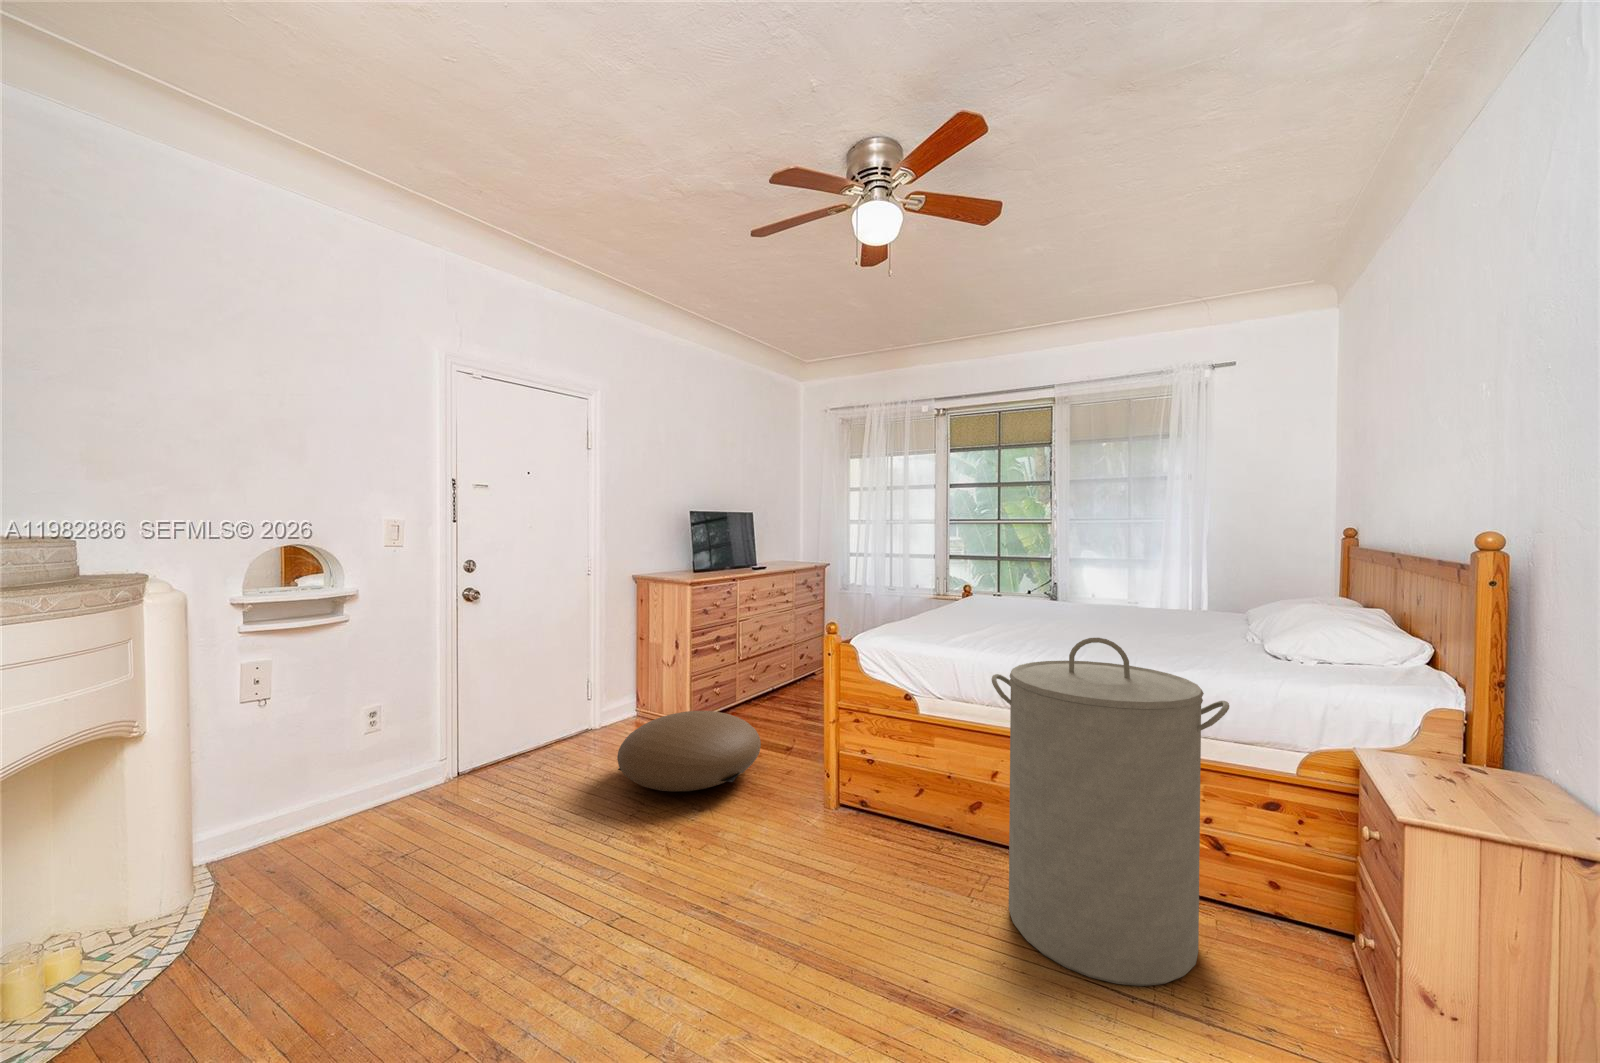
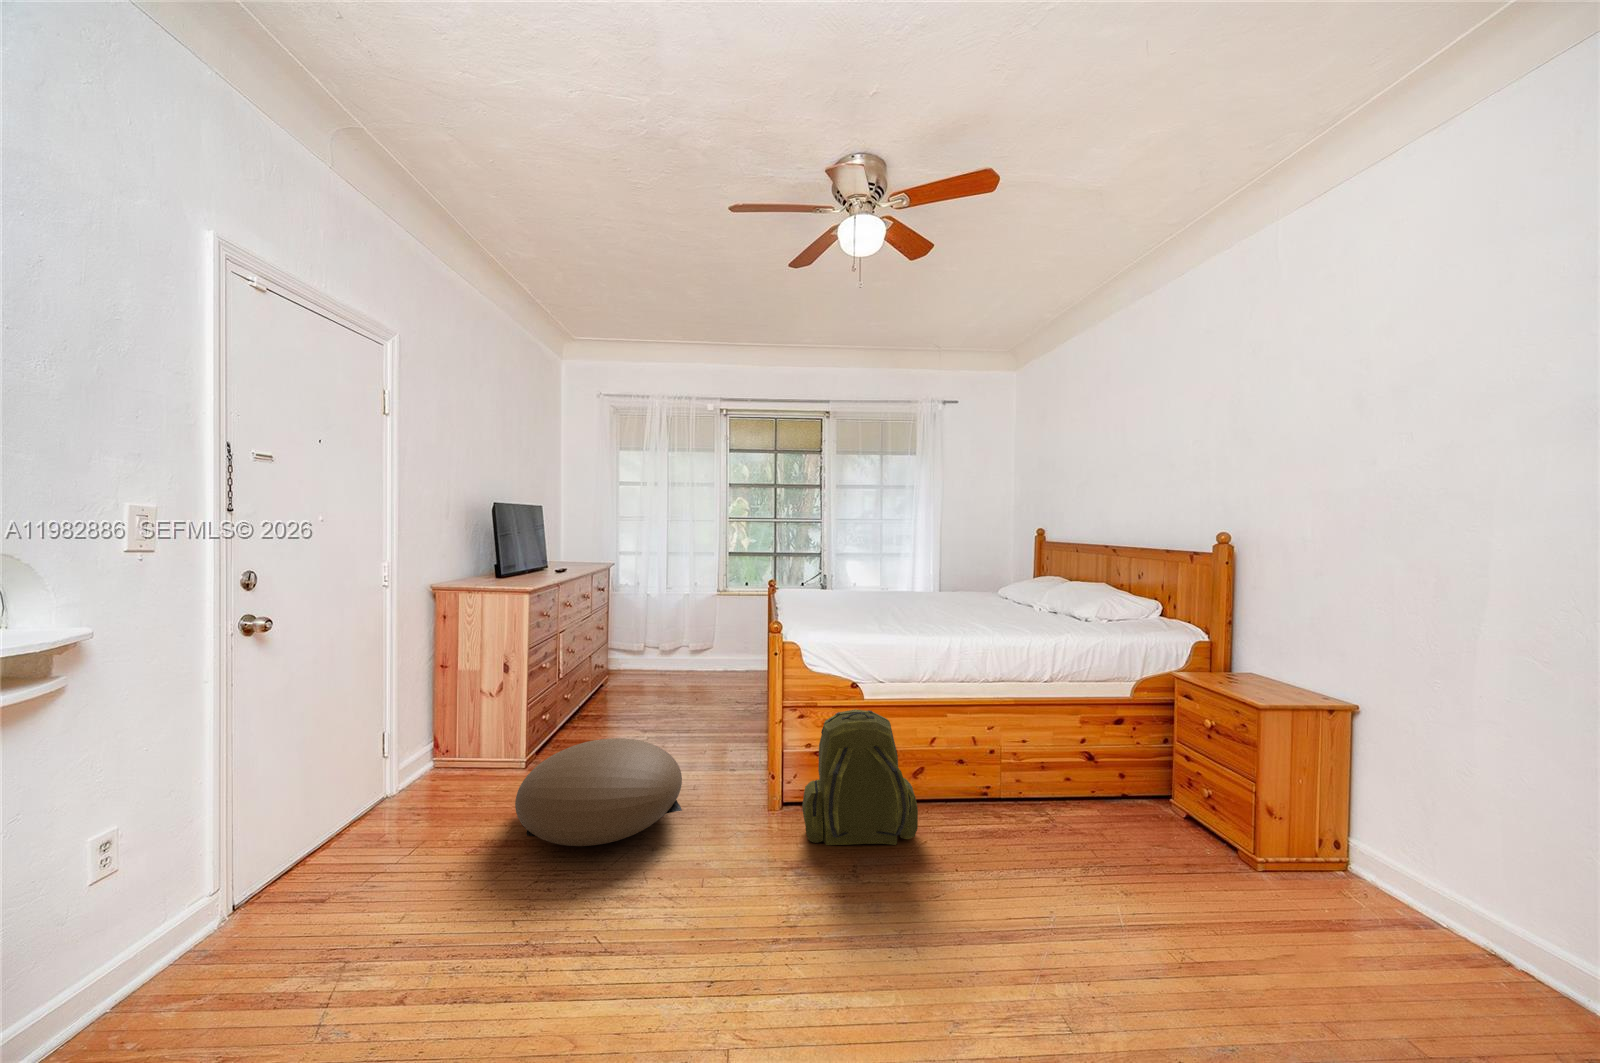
laundry hamper: present [992,638,1229,986] -> none [976,617,1140,875]
backpack: none [808,717,937,870] -> present [802,709,918,845]

